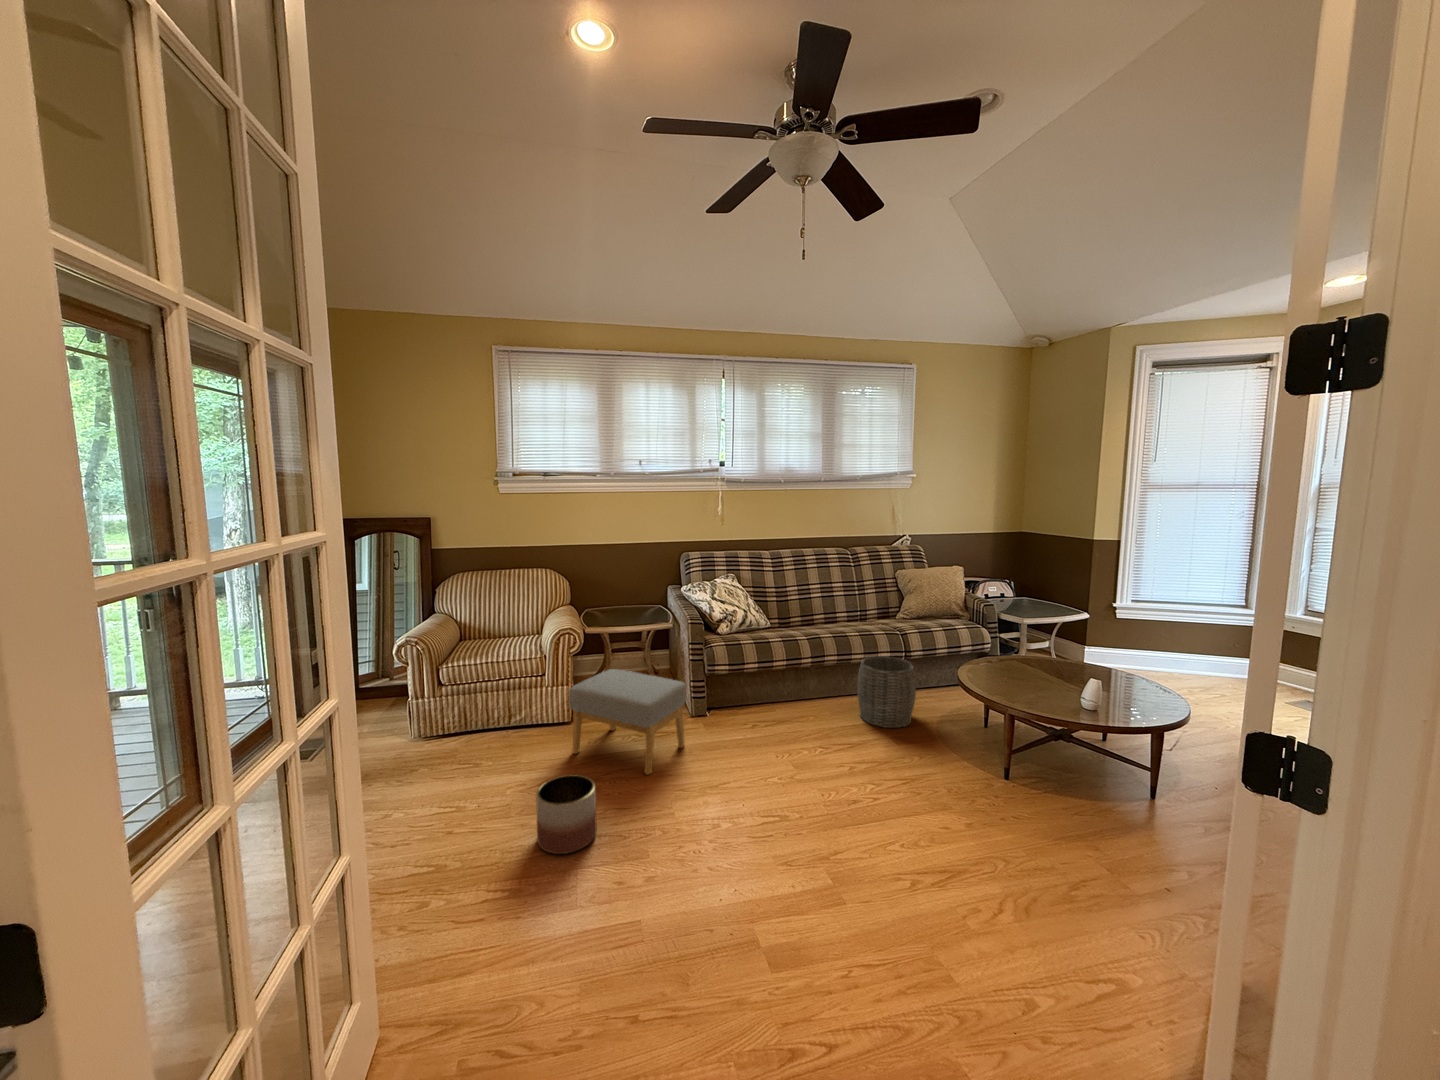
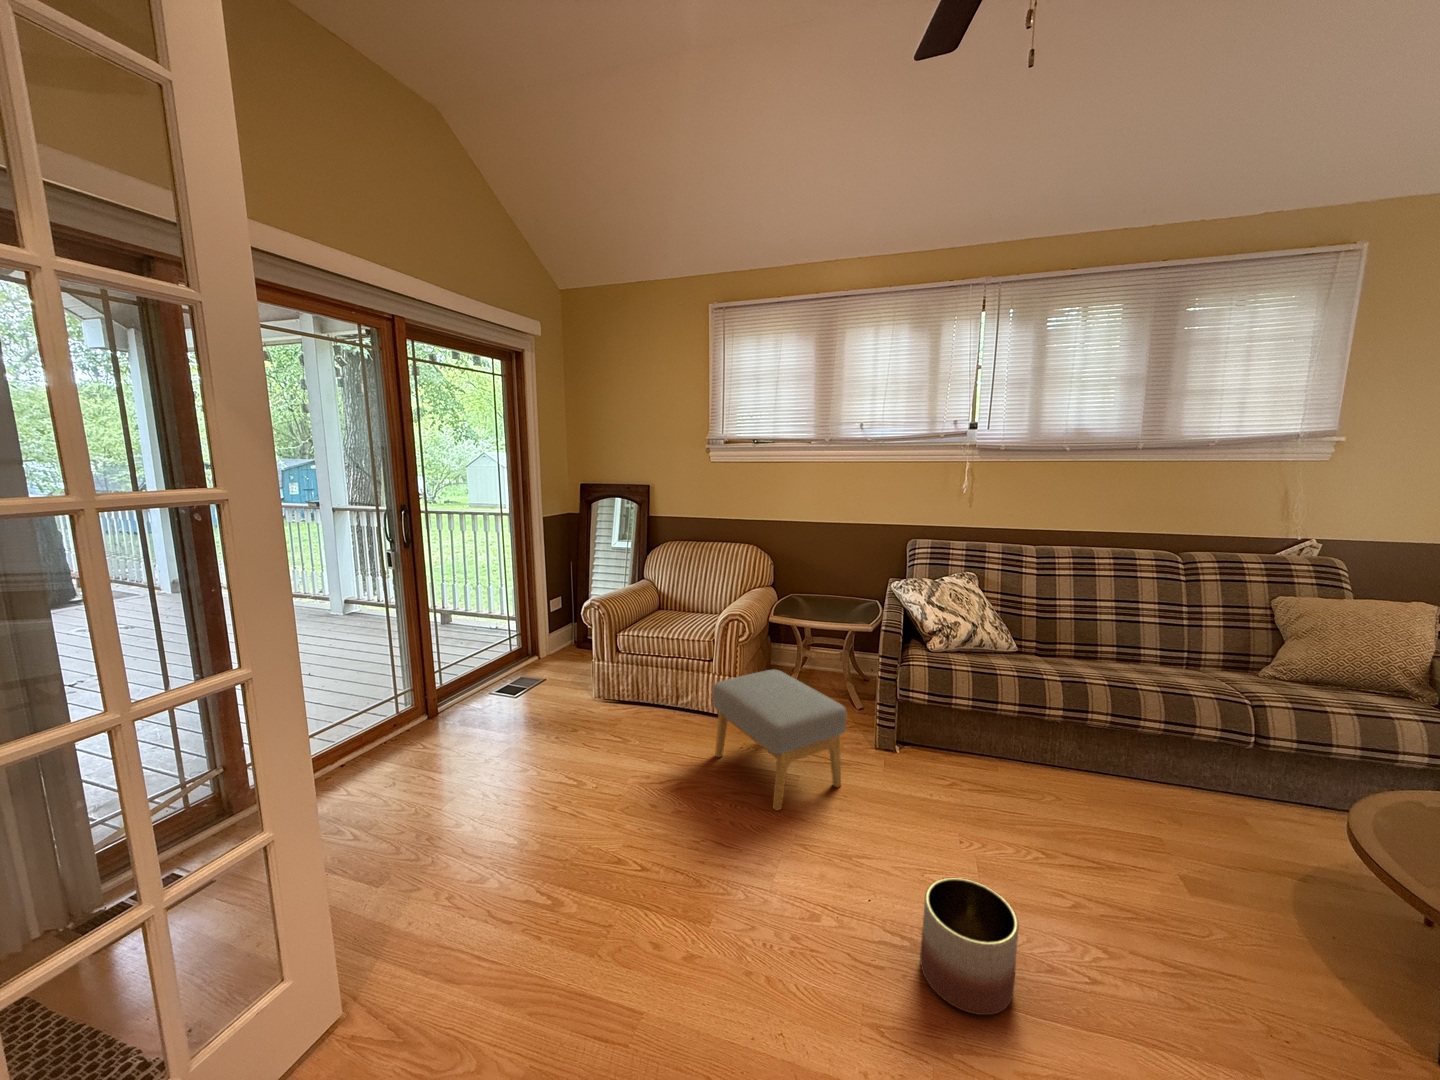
woven basket: present [857,656,916,728] -> none [1135,732,1258,865]
planter: present [536,774,597,854] -> present [920,878,1019,1015]

